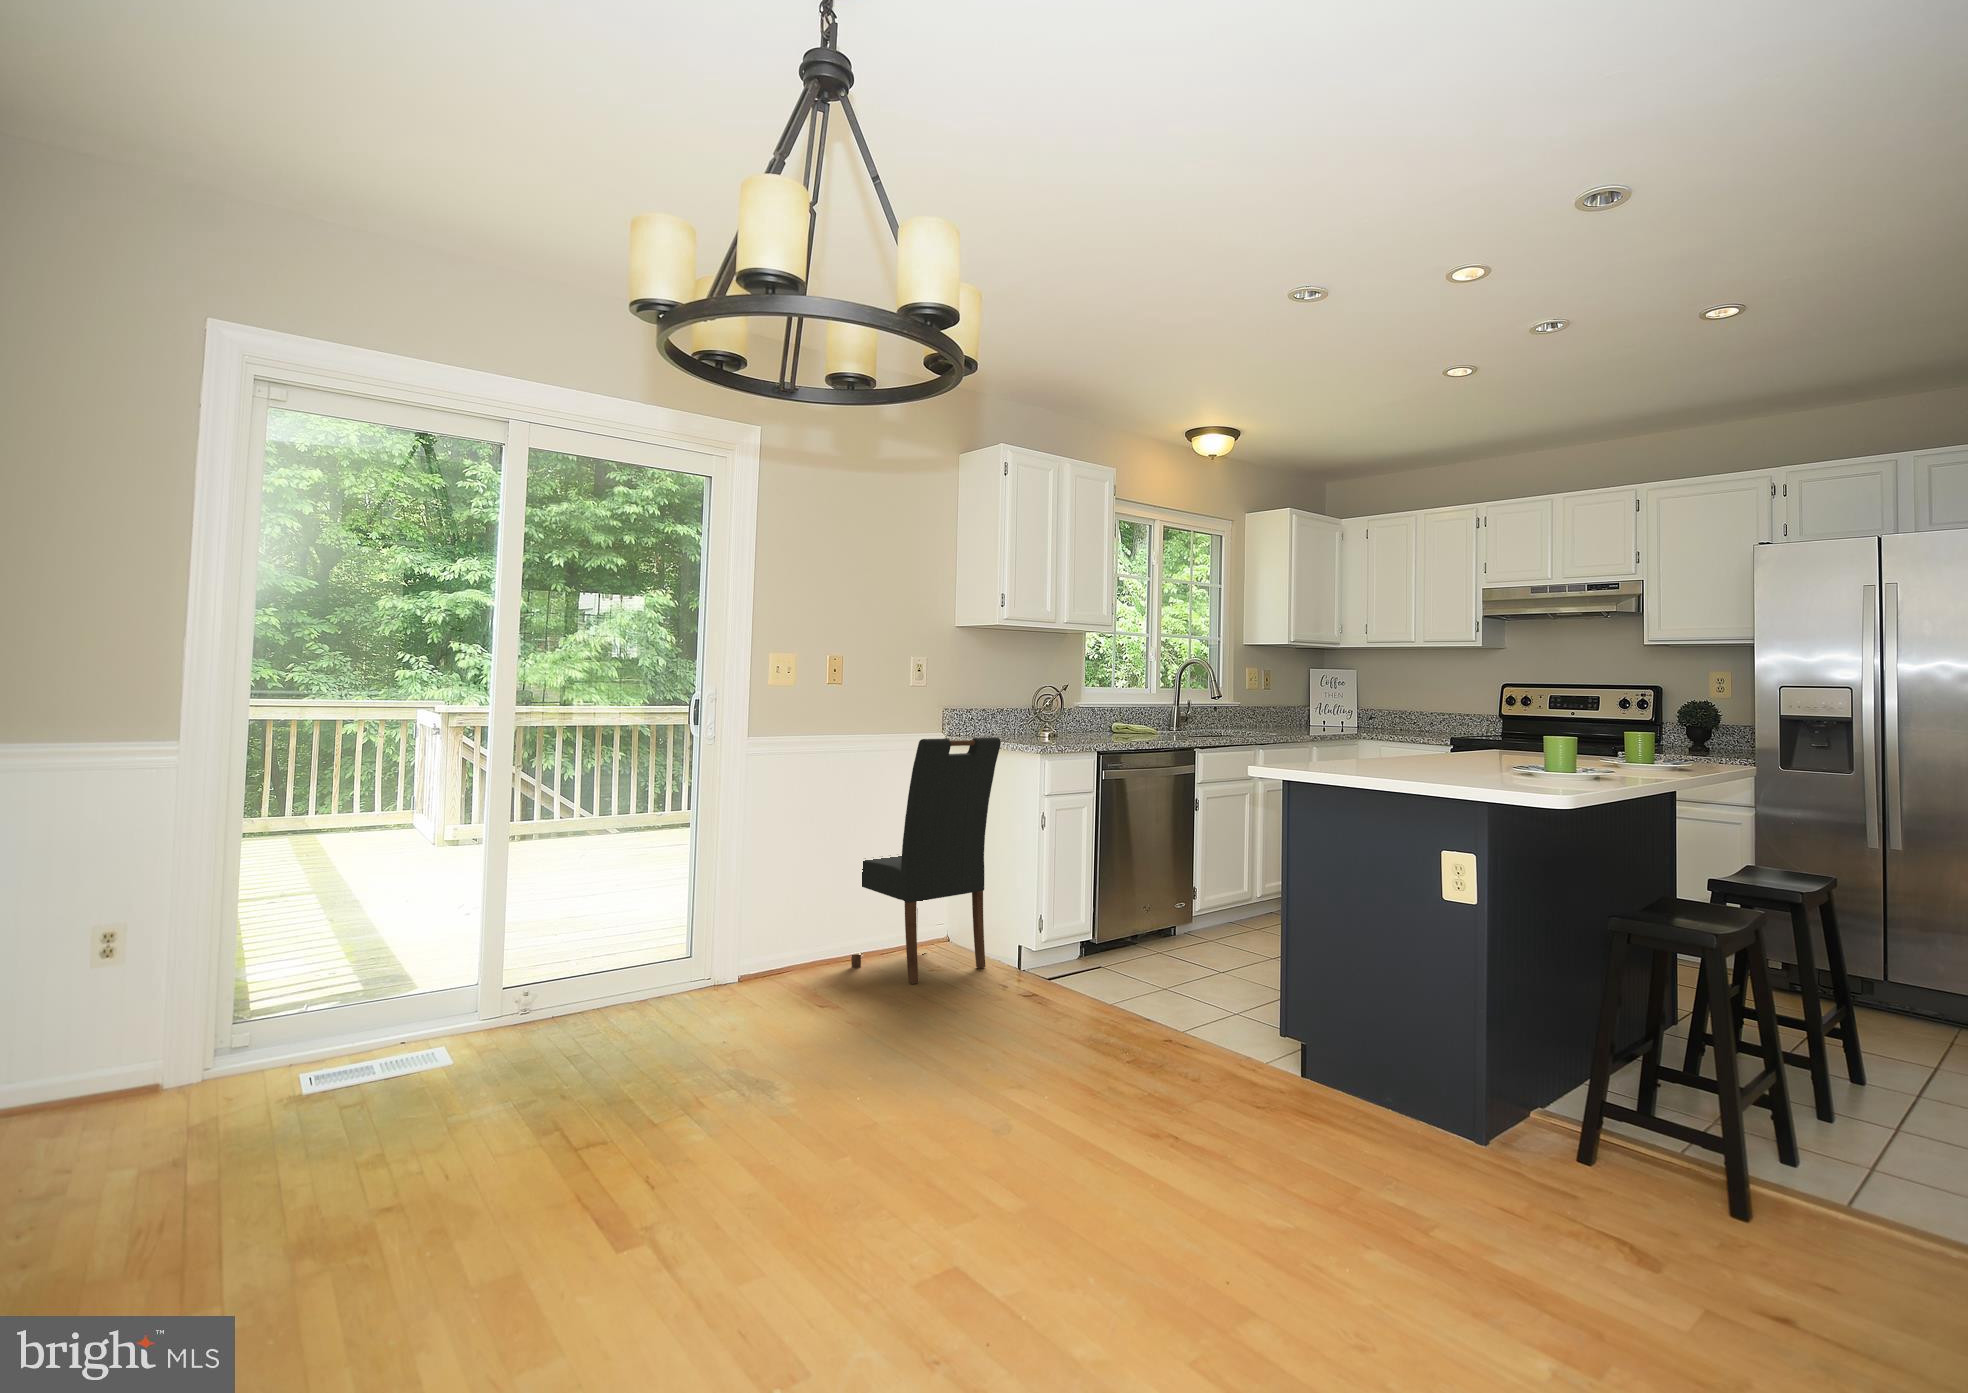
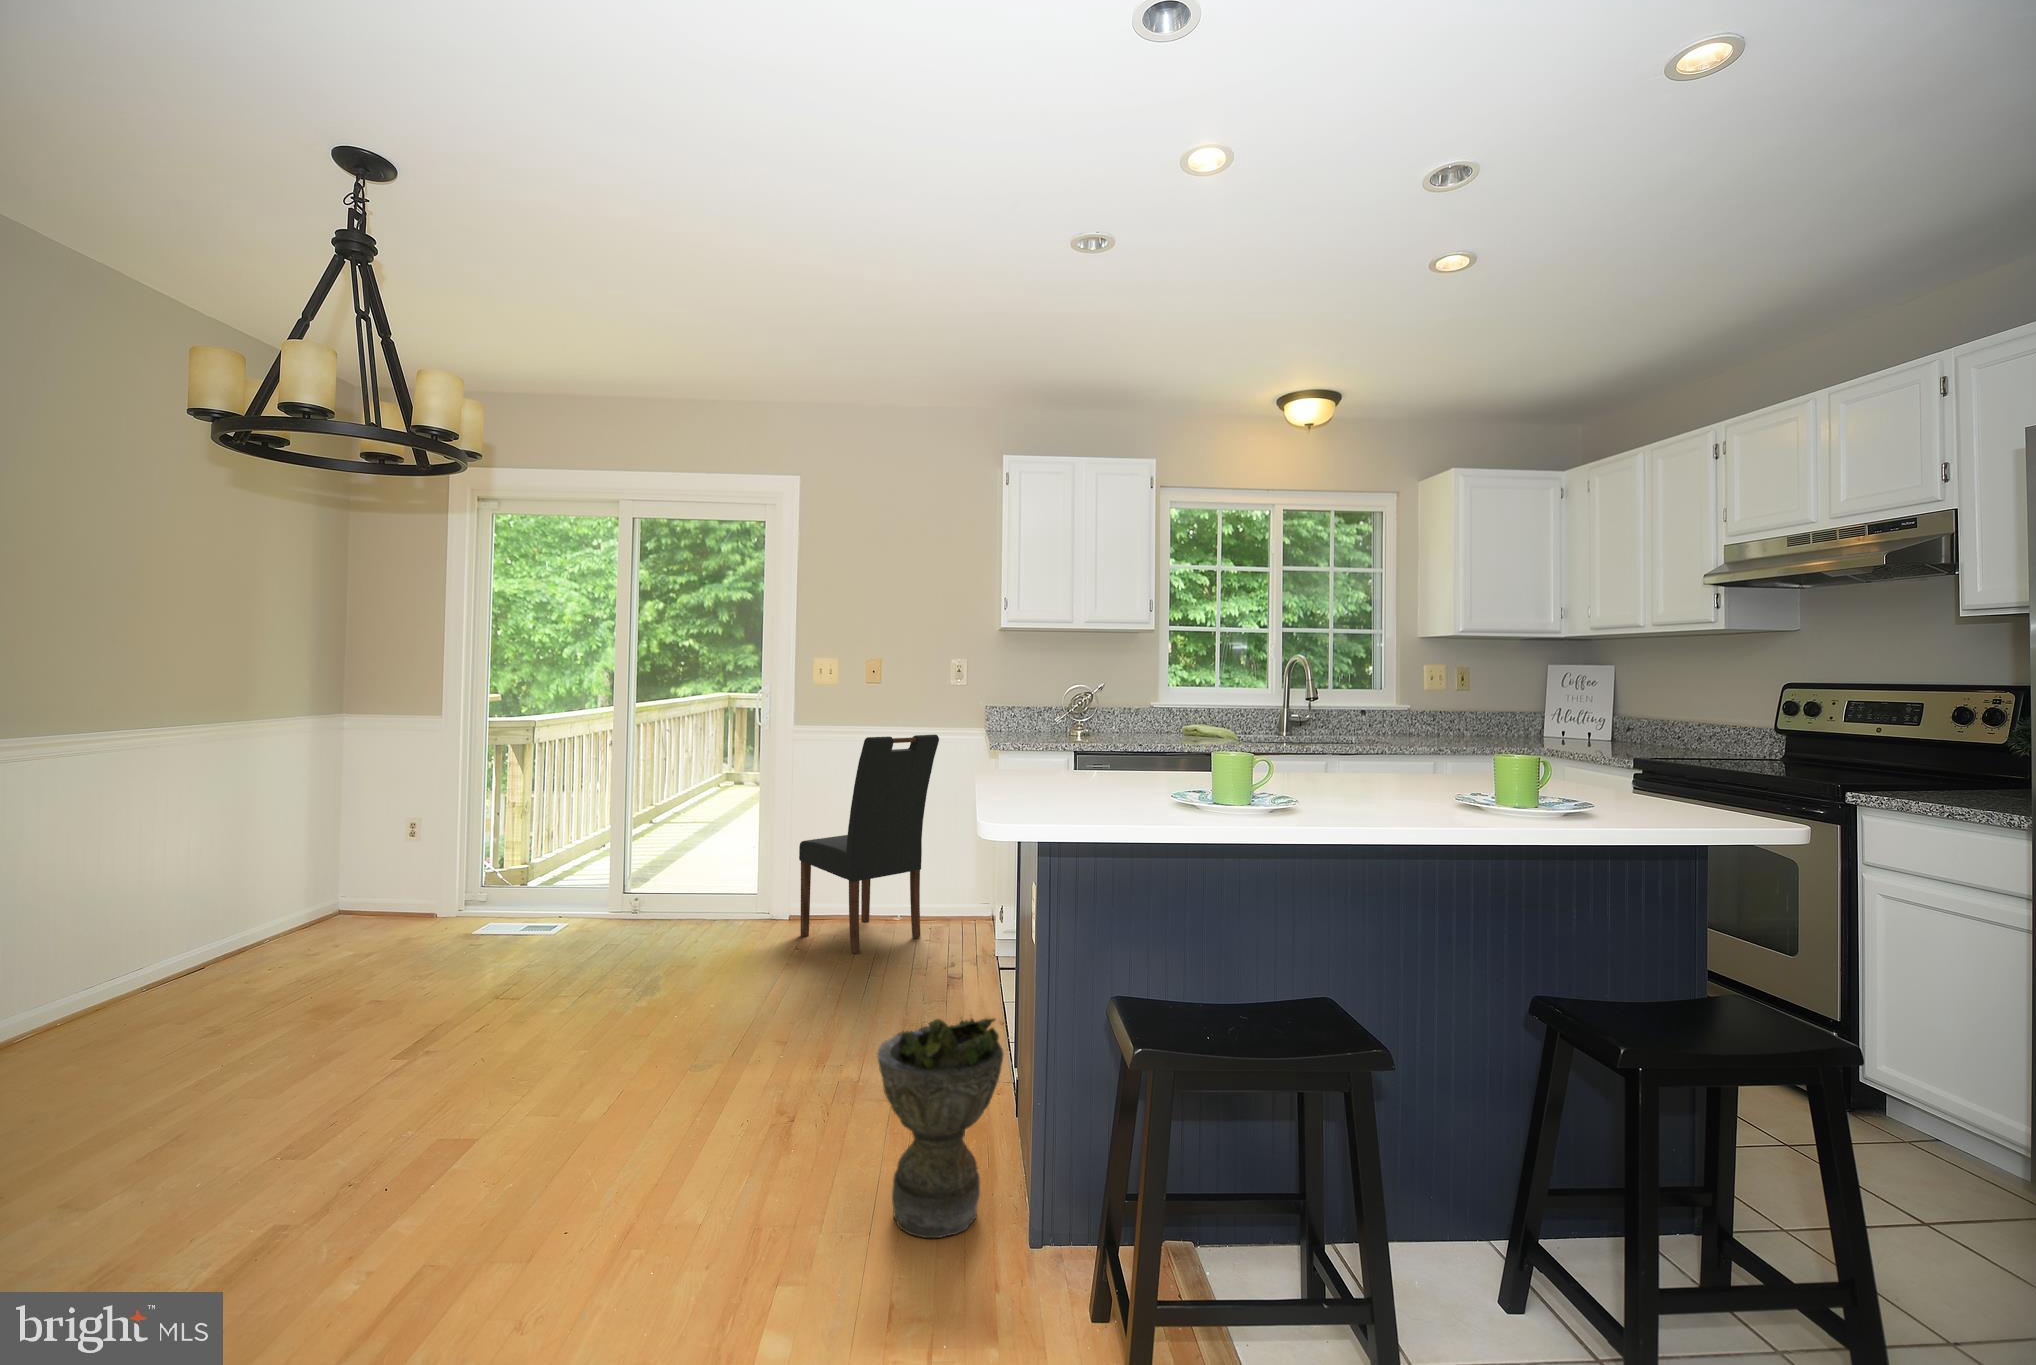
planter: none [952,1011,1096,1268] -> present [877,1018,1004,1238]

